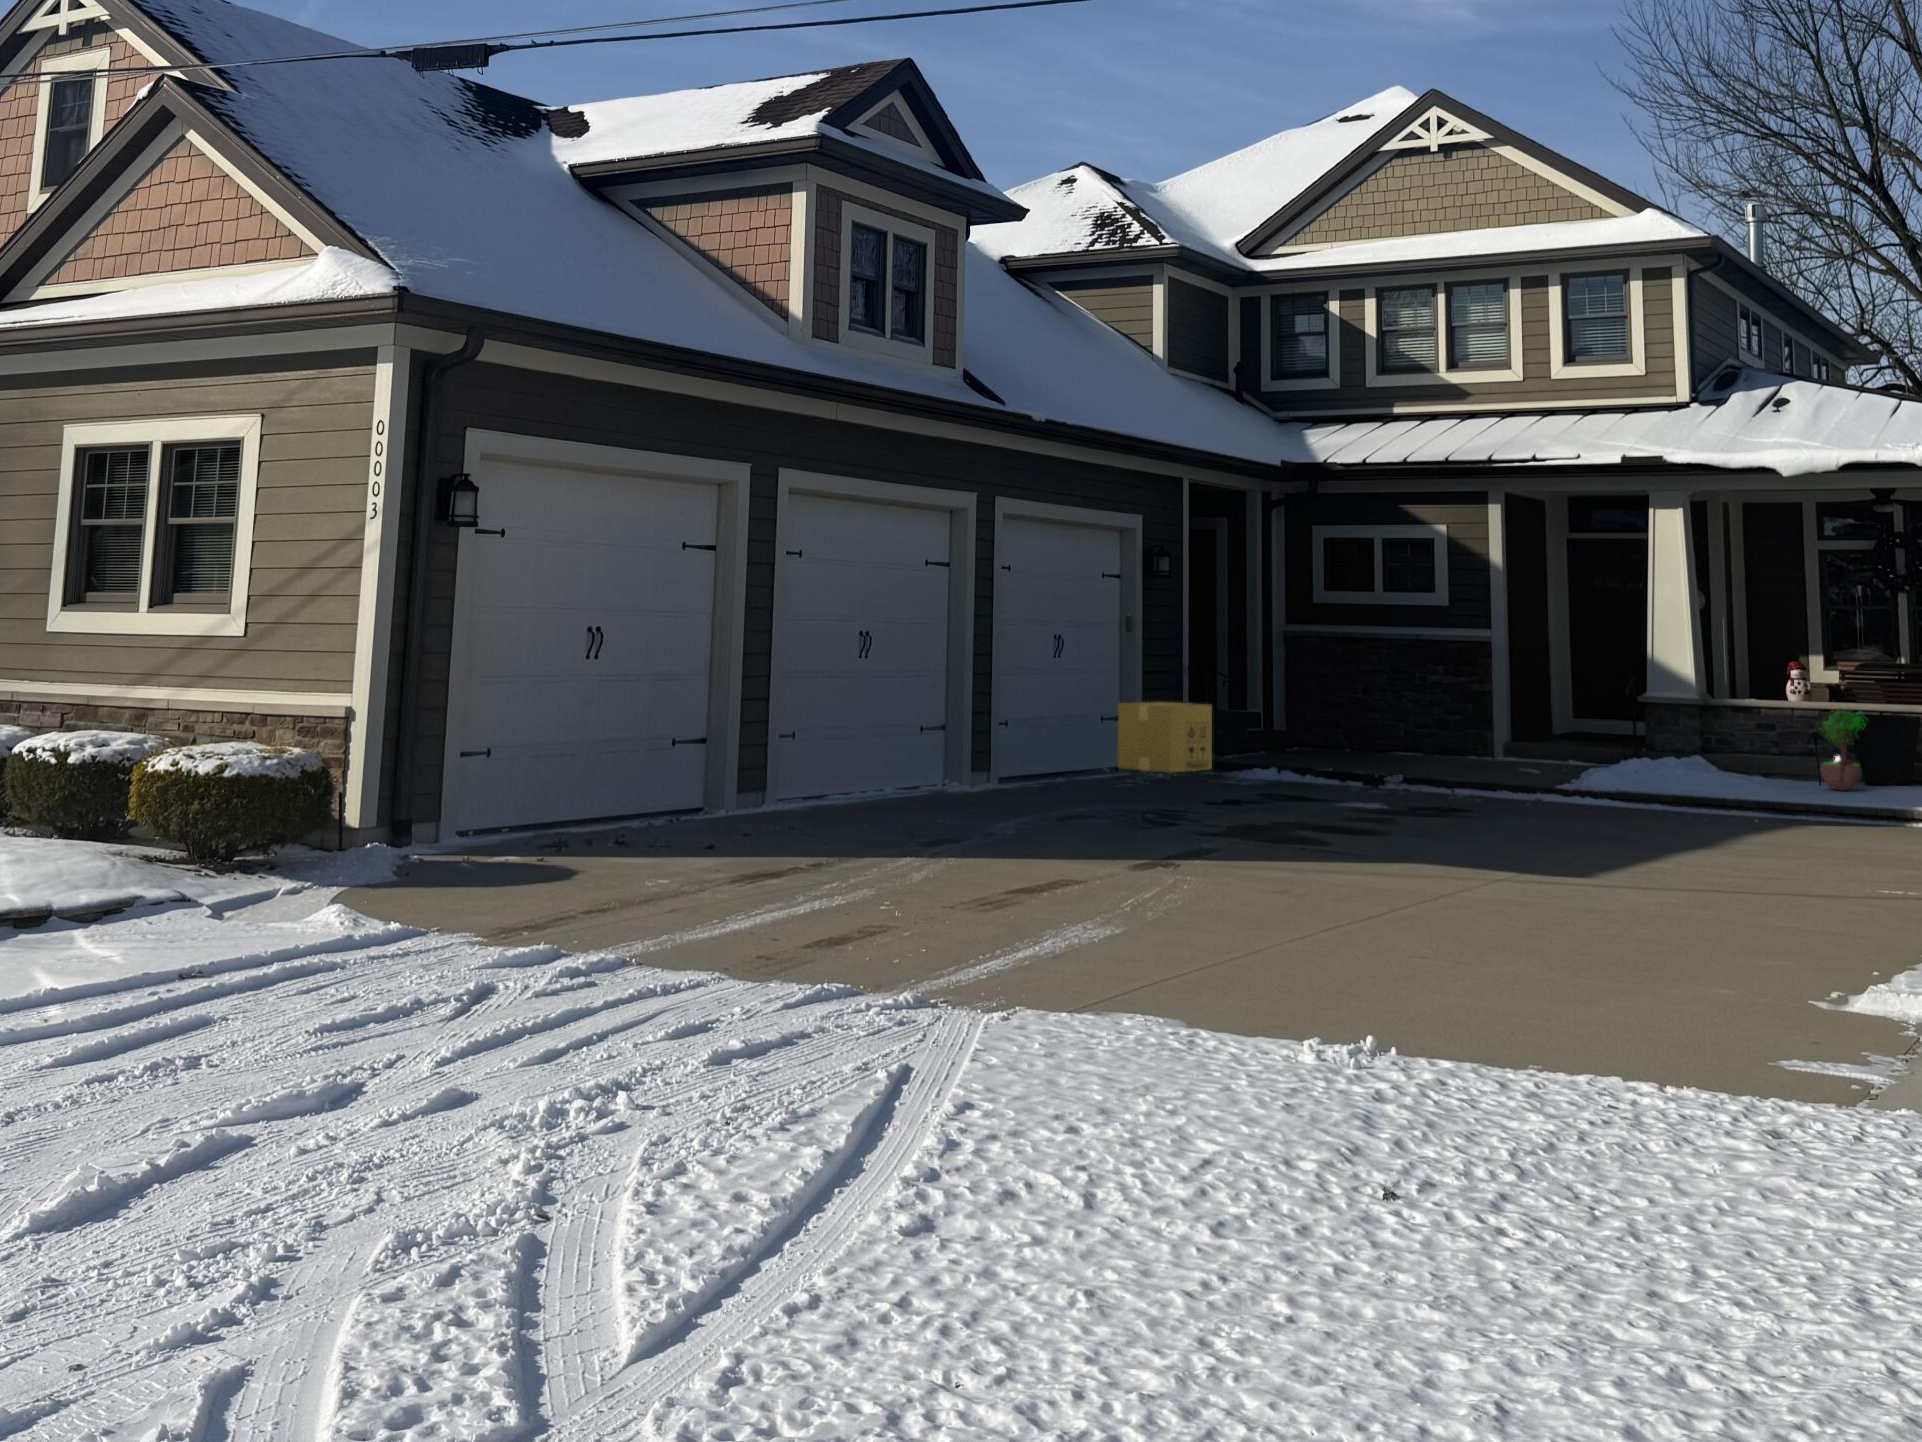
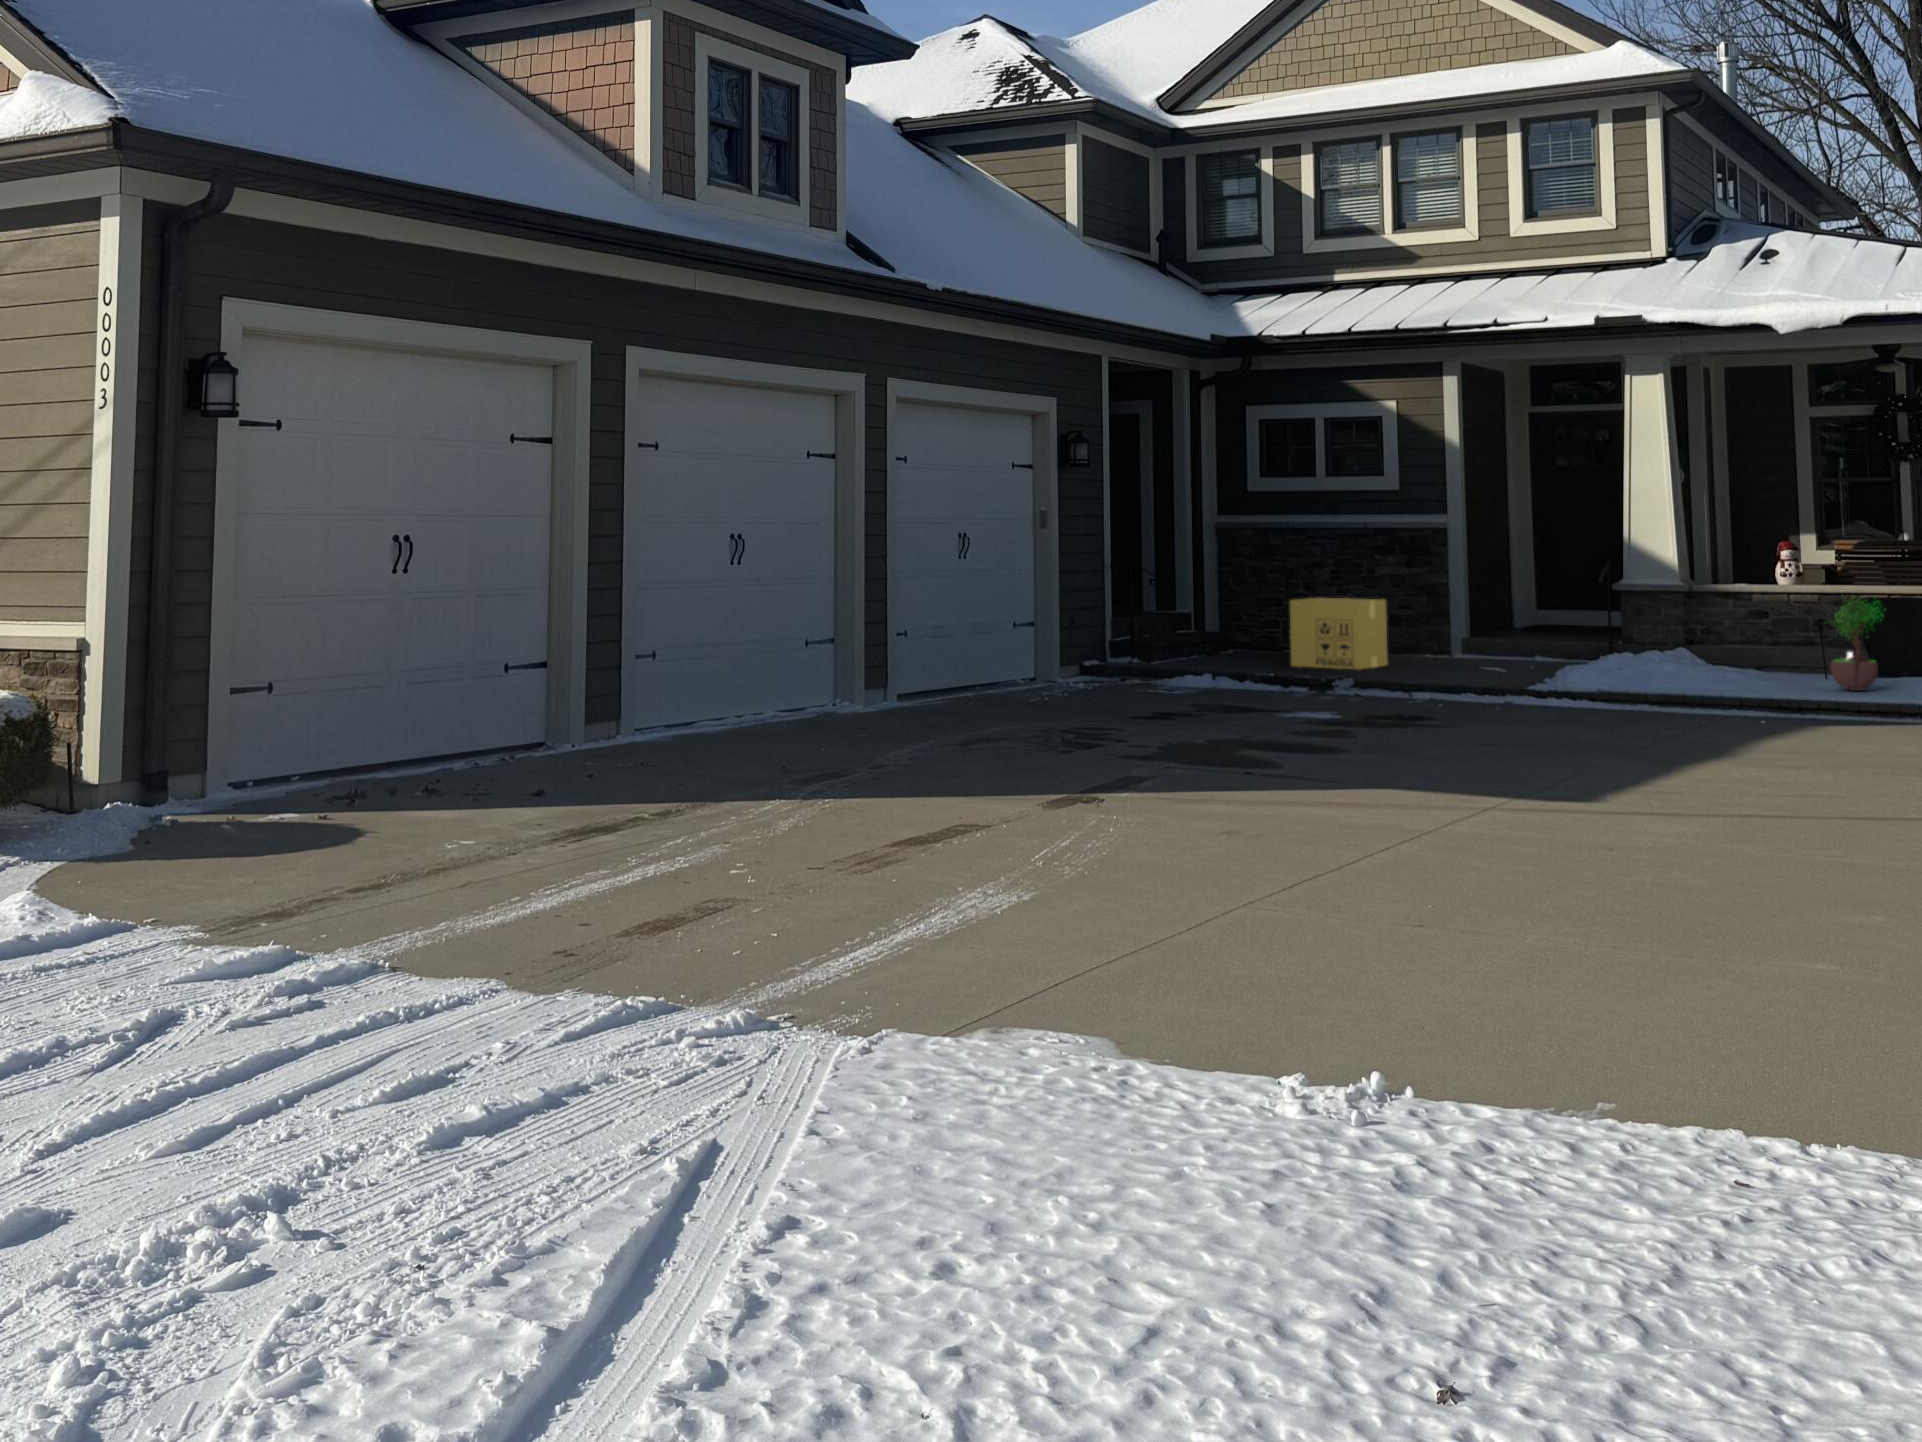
cardboard box: present [1118,702,1212,773] -> present [1290,598,1388,670]

